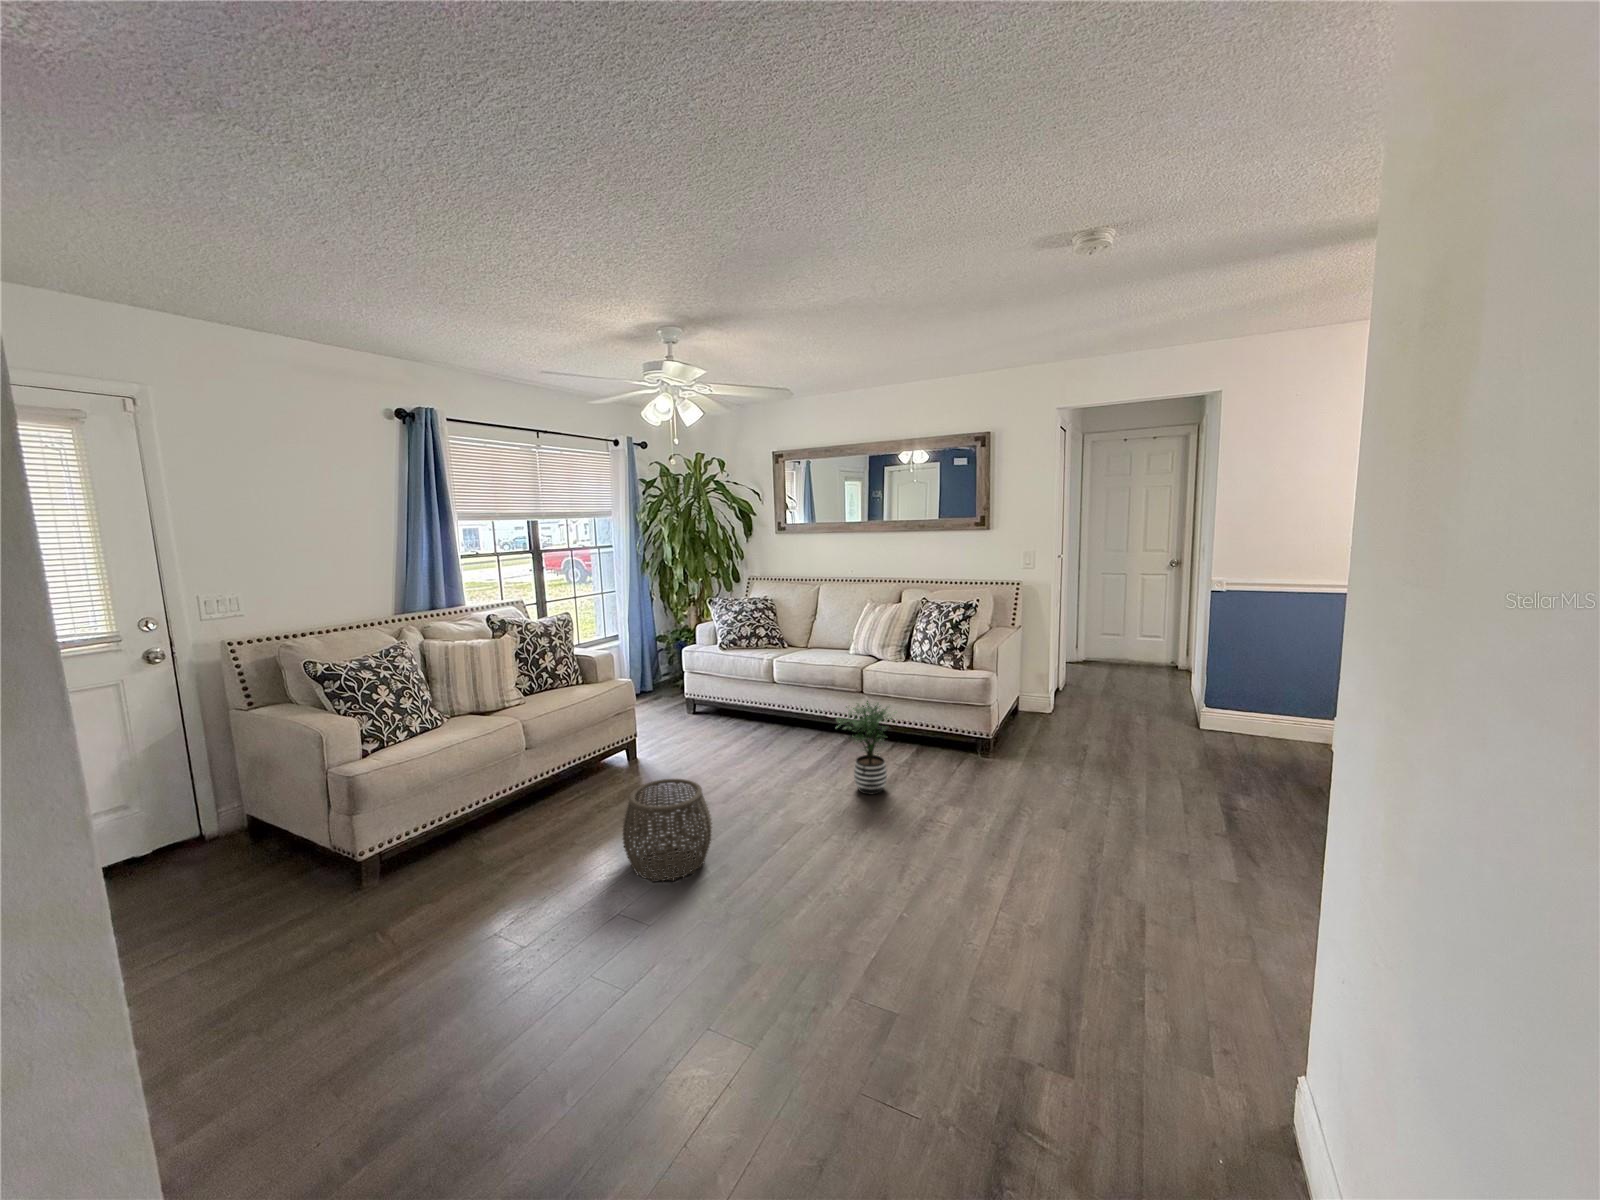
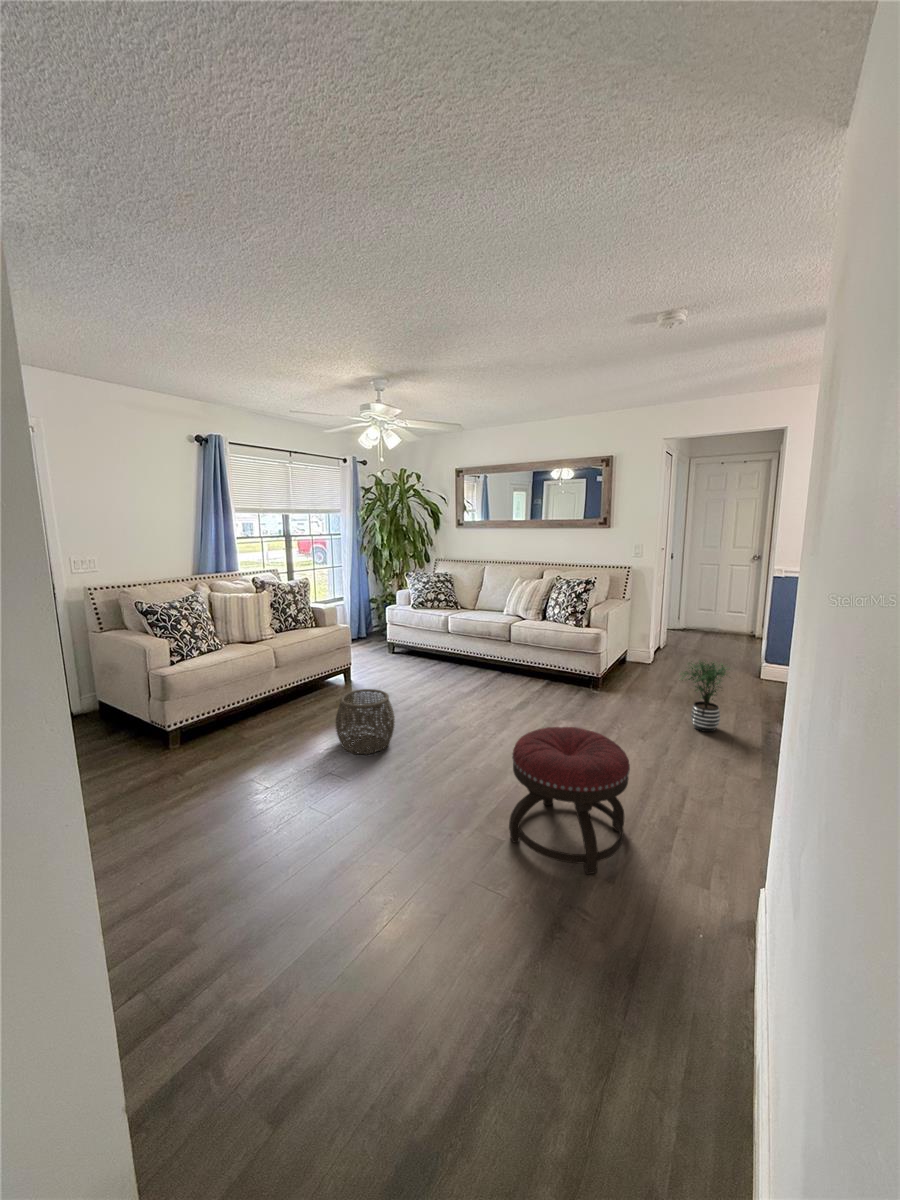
potted plant: present [838,701,896,794] -> present [680,661,726,732]
ottoman: none [907,832,1088,1072] -> present [509,727,630,874]

